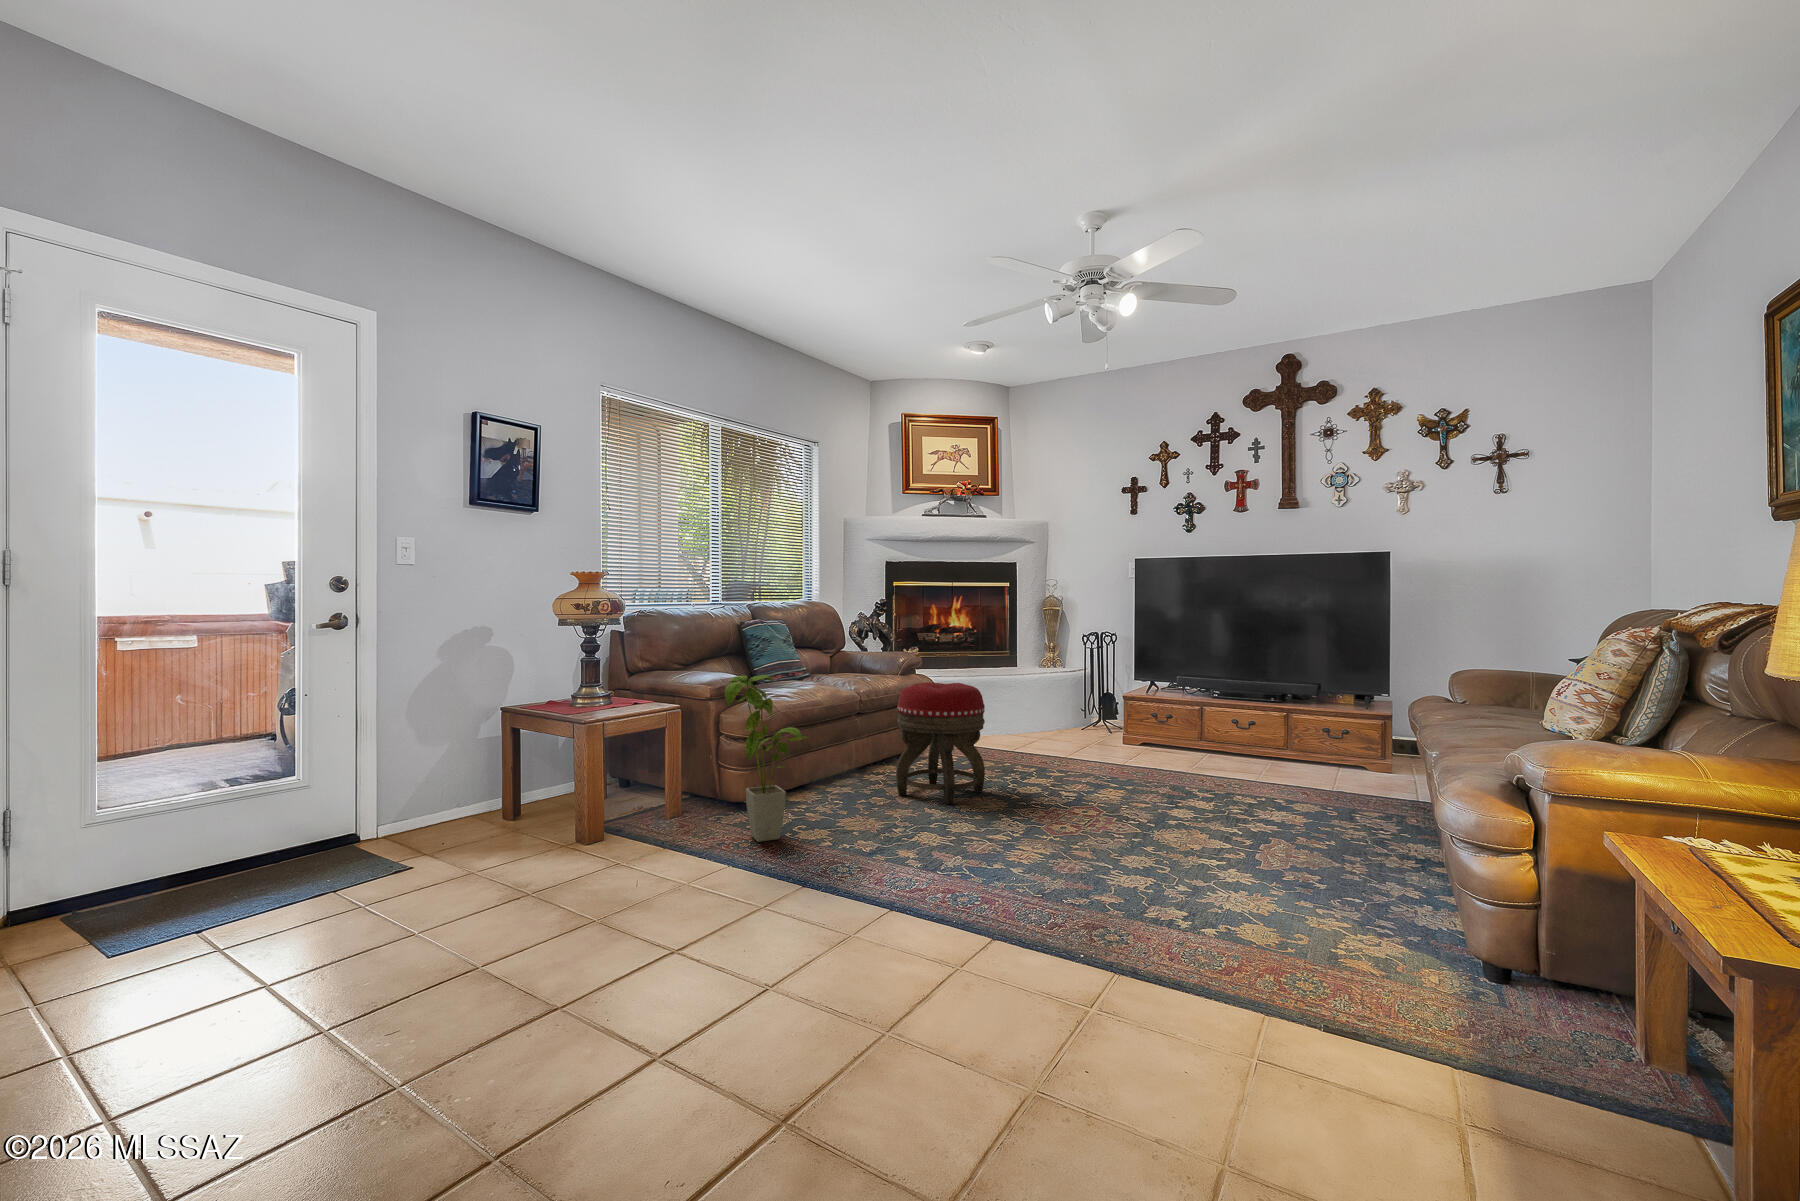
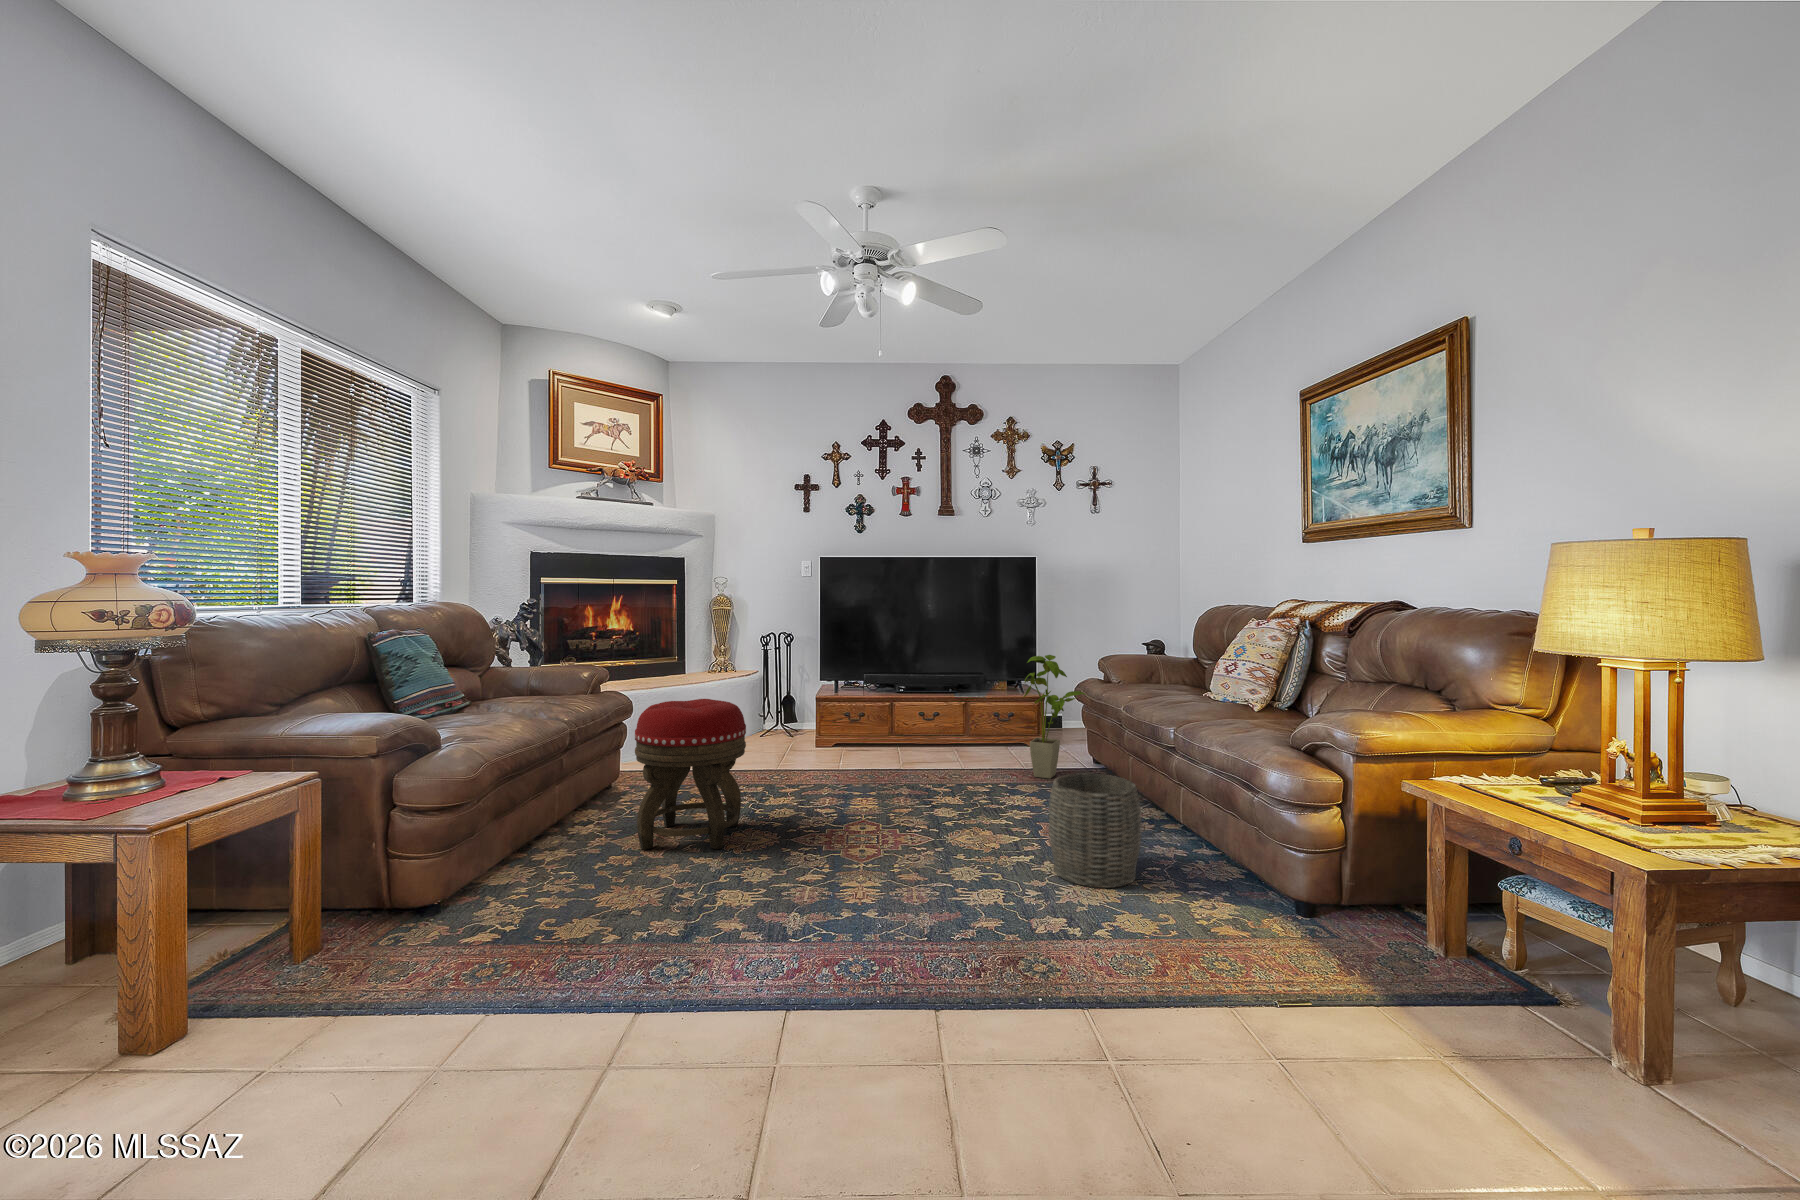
house plant: present [725,675,809,842] -> present [1023,655,1086,779]
woven basket: none [1209,781,1312,897] -> present [1049,773,1142,888]

